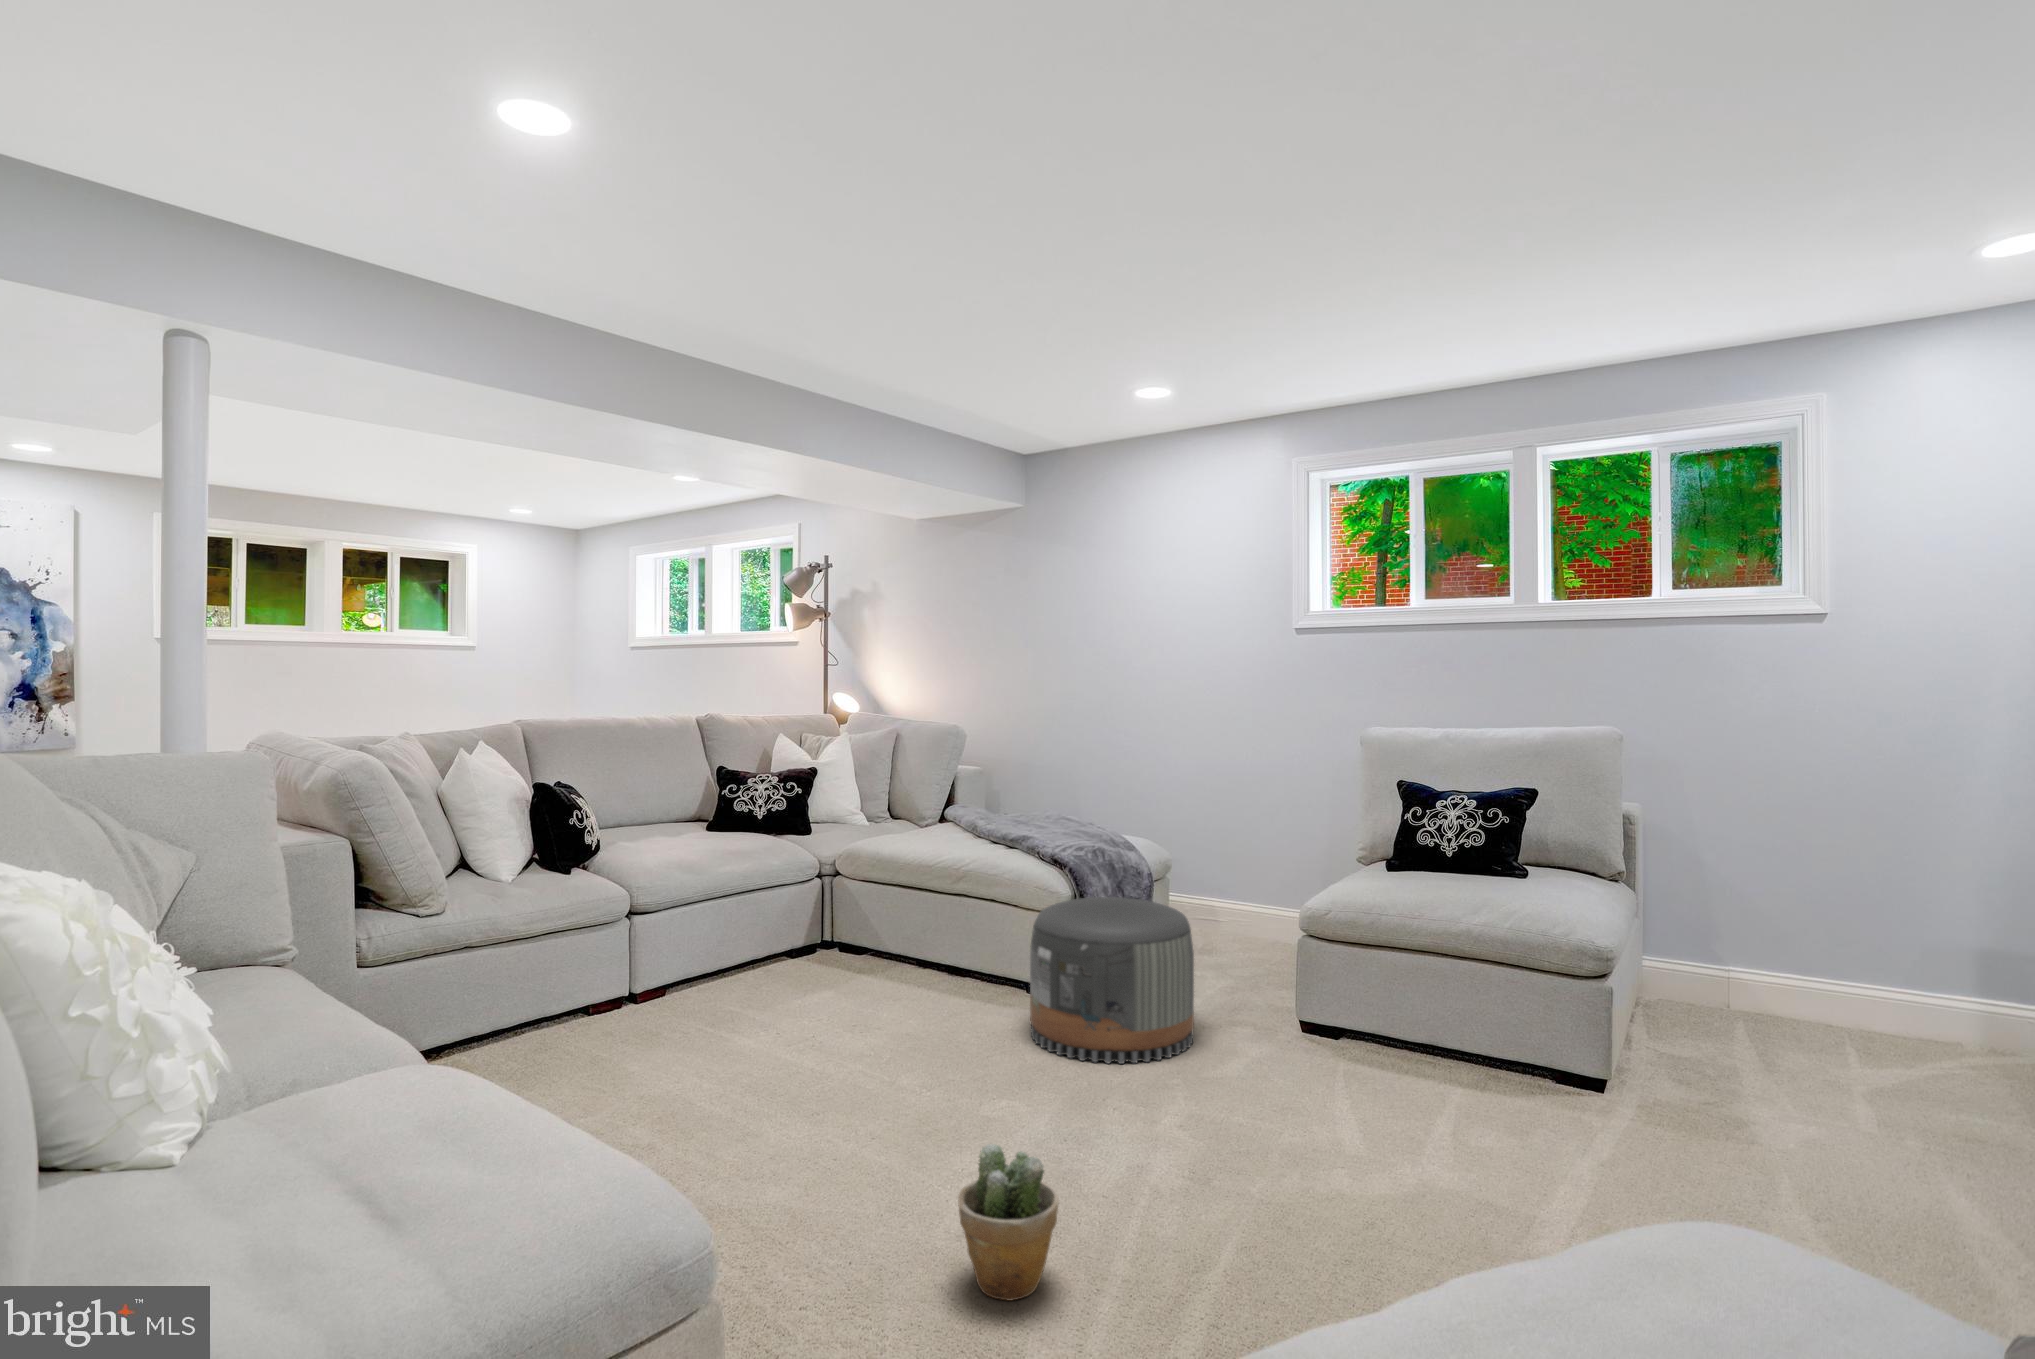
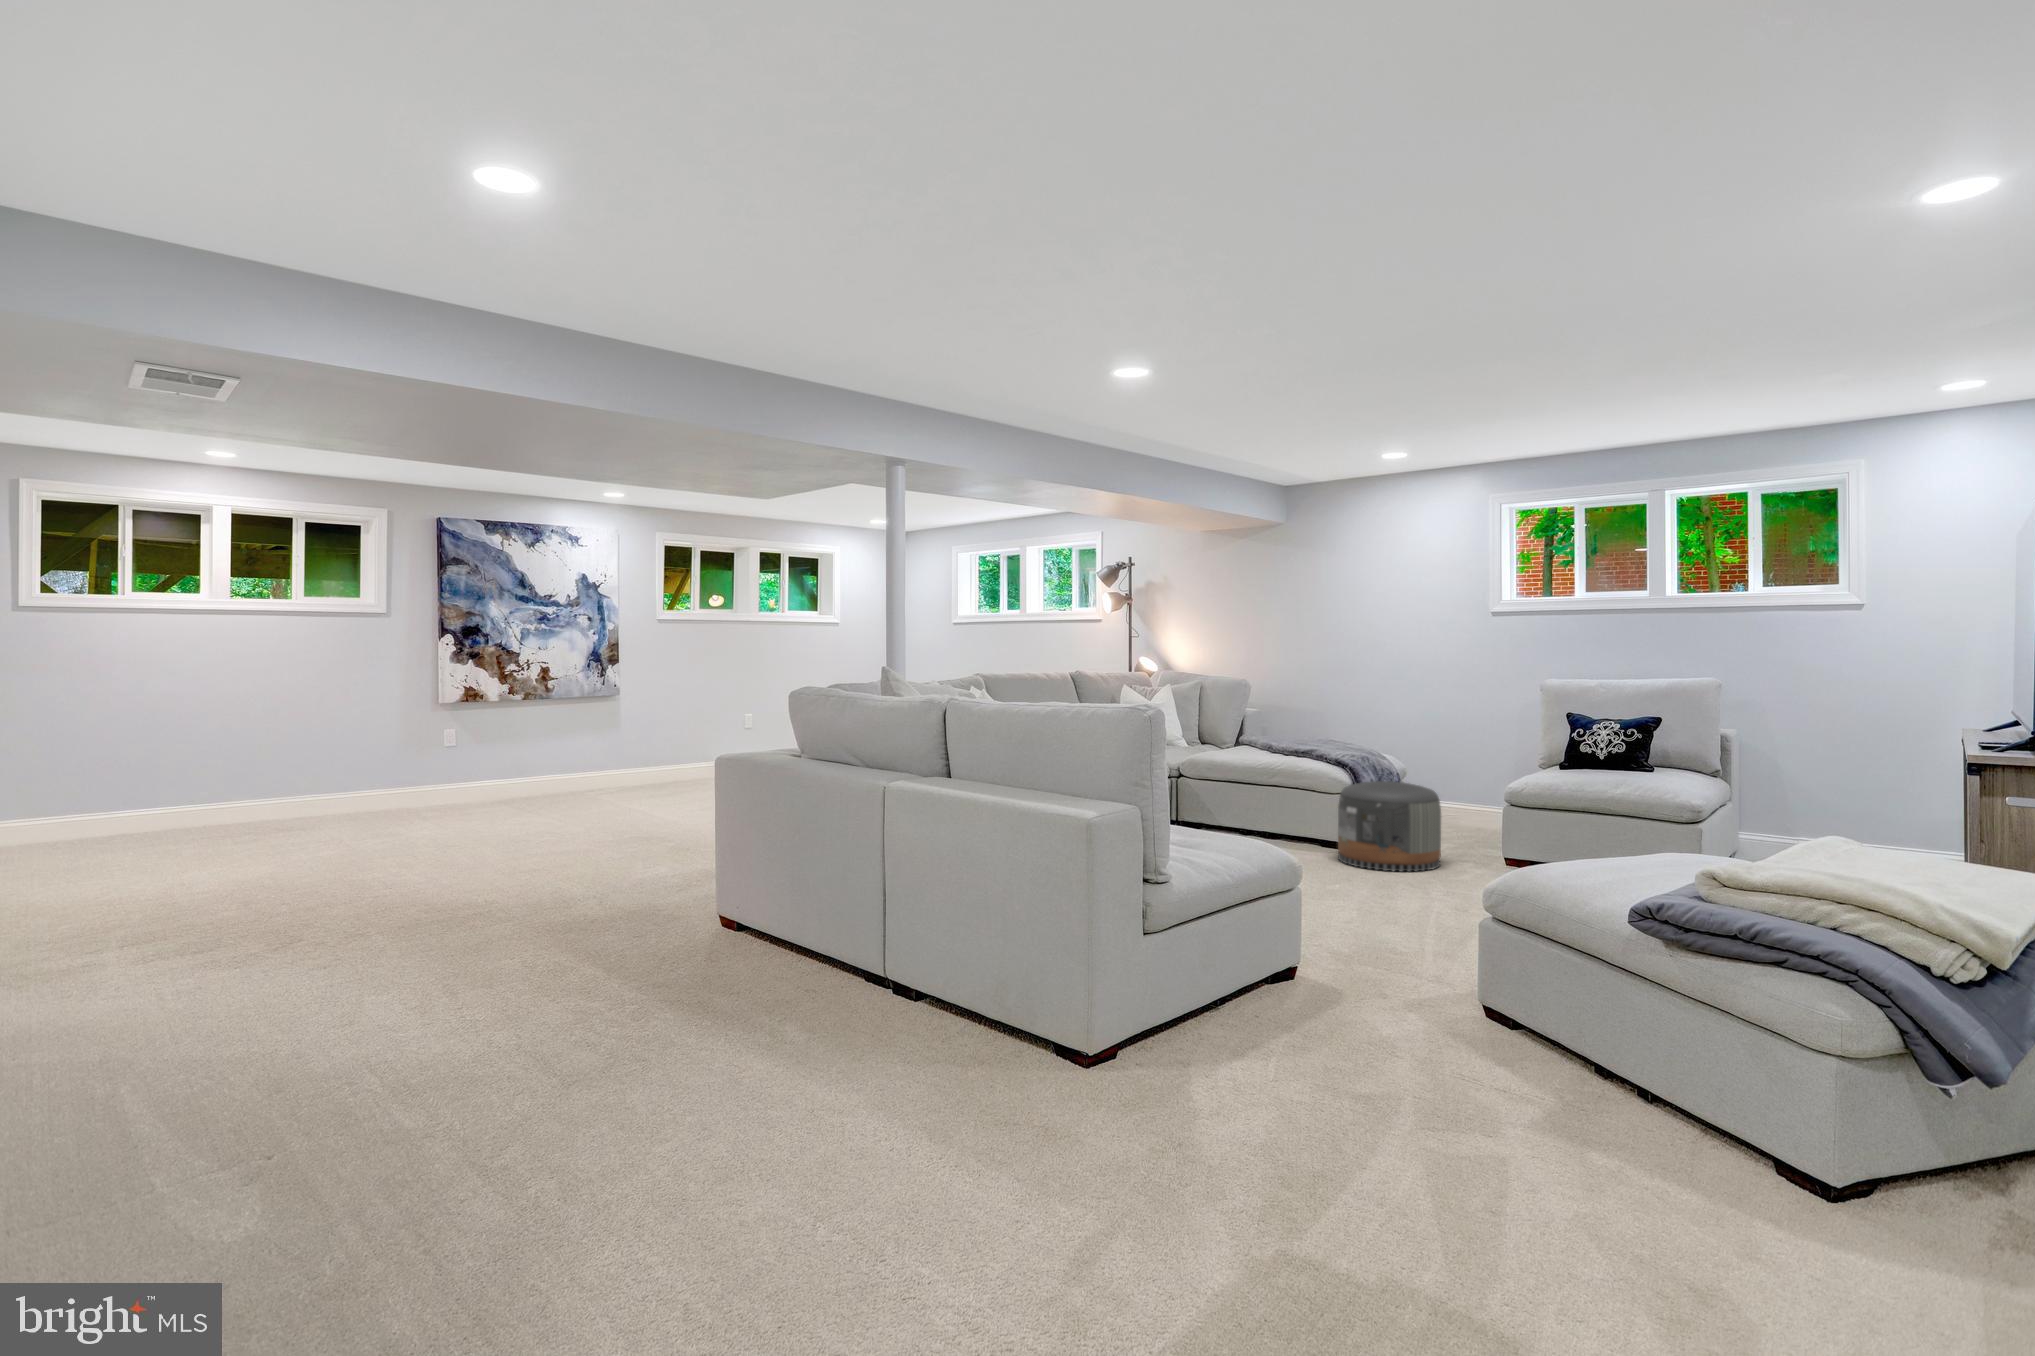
potted plant: present [958,1144,1059,1300] -> none [1364,868,1414,935]

